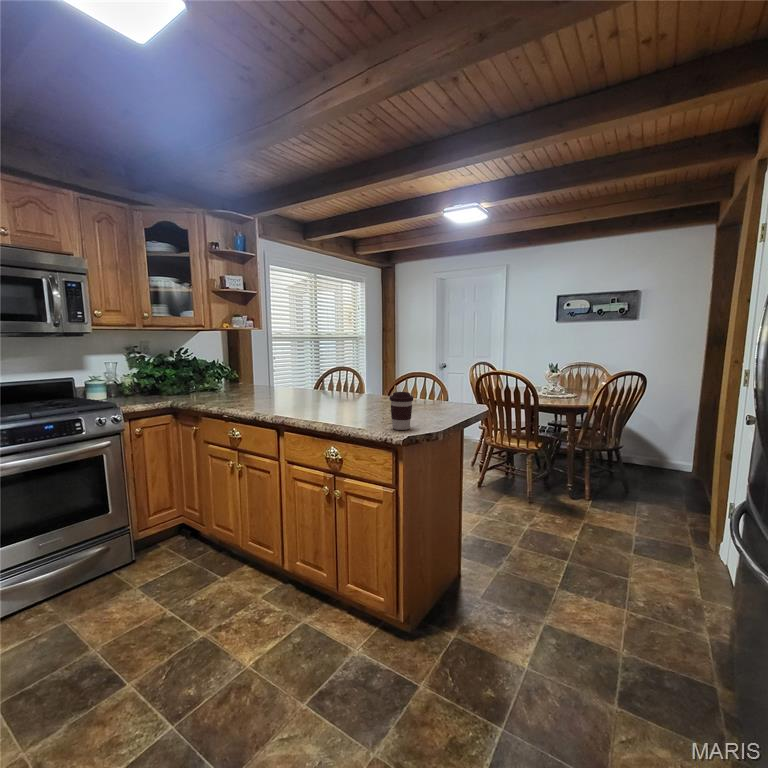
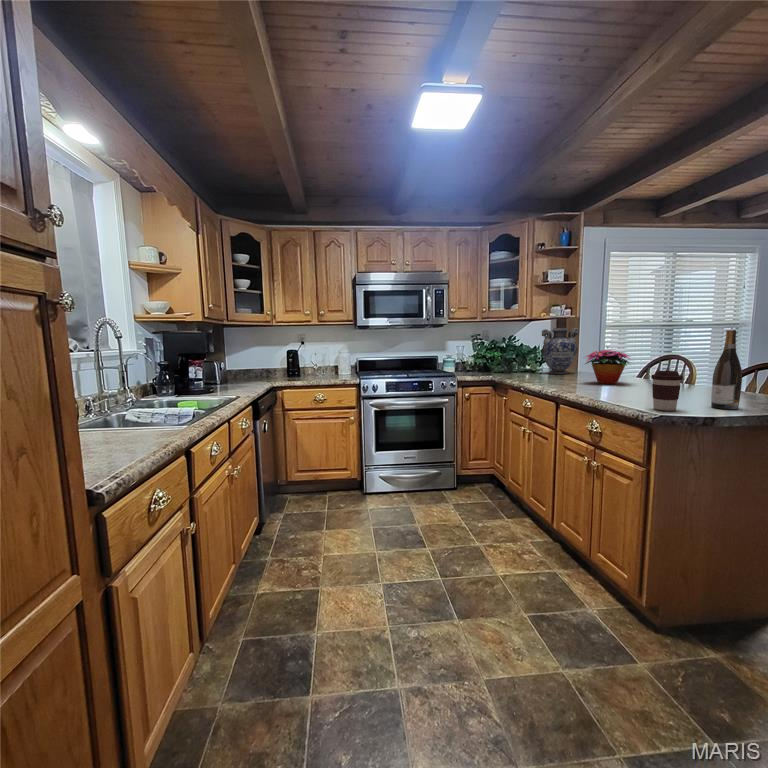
vase: none [229,341,267,392] -> present [541,328,579,374]
wine bottle: none [423,354,442,421] -> present [711,330,742,409]
flower arrangement: none [288,366,340,402] -> present [586,350,630,384]

